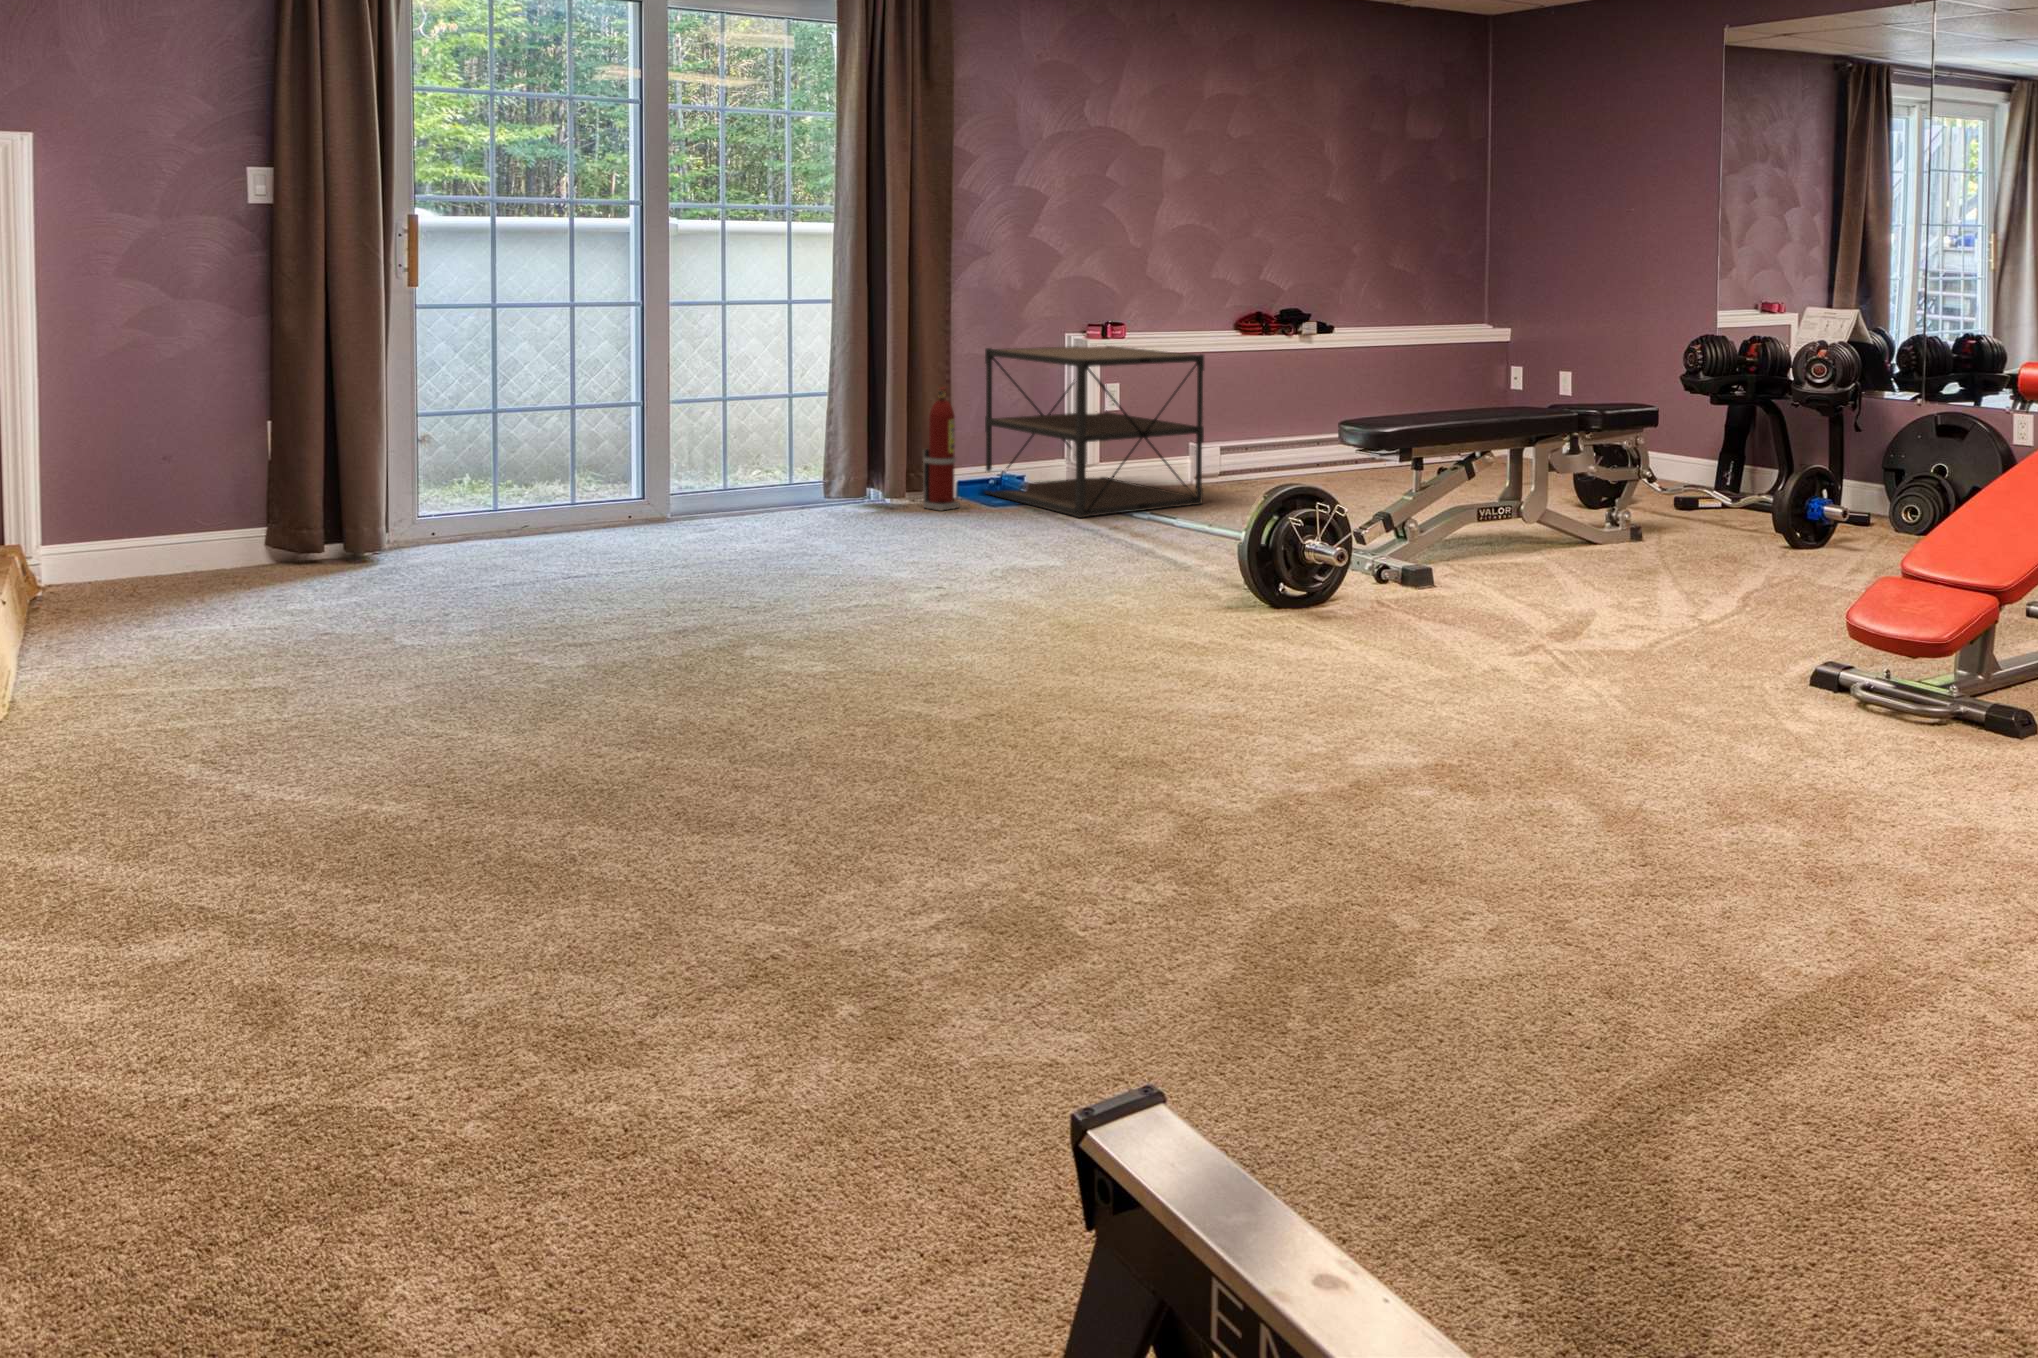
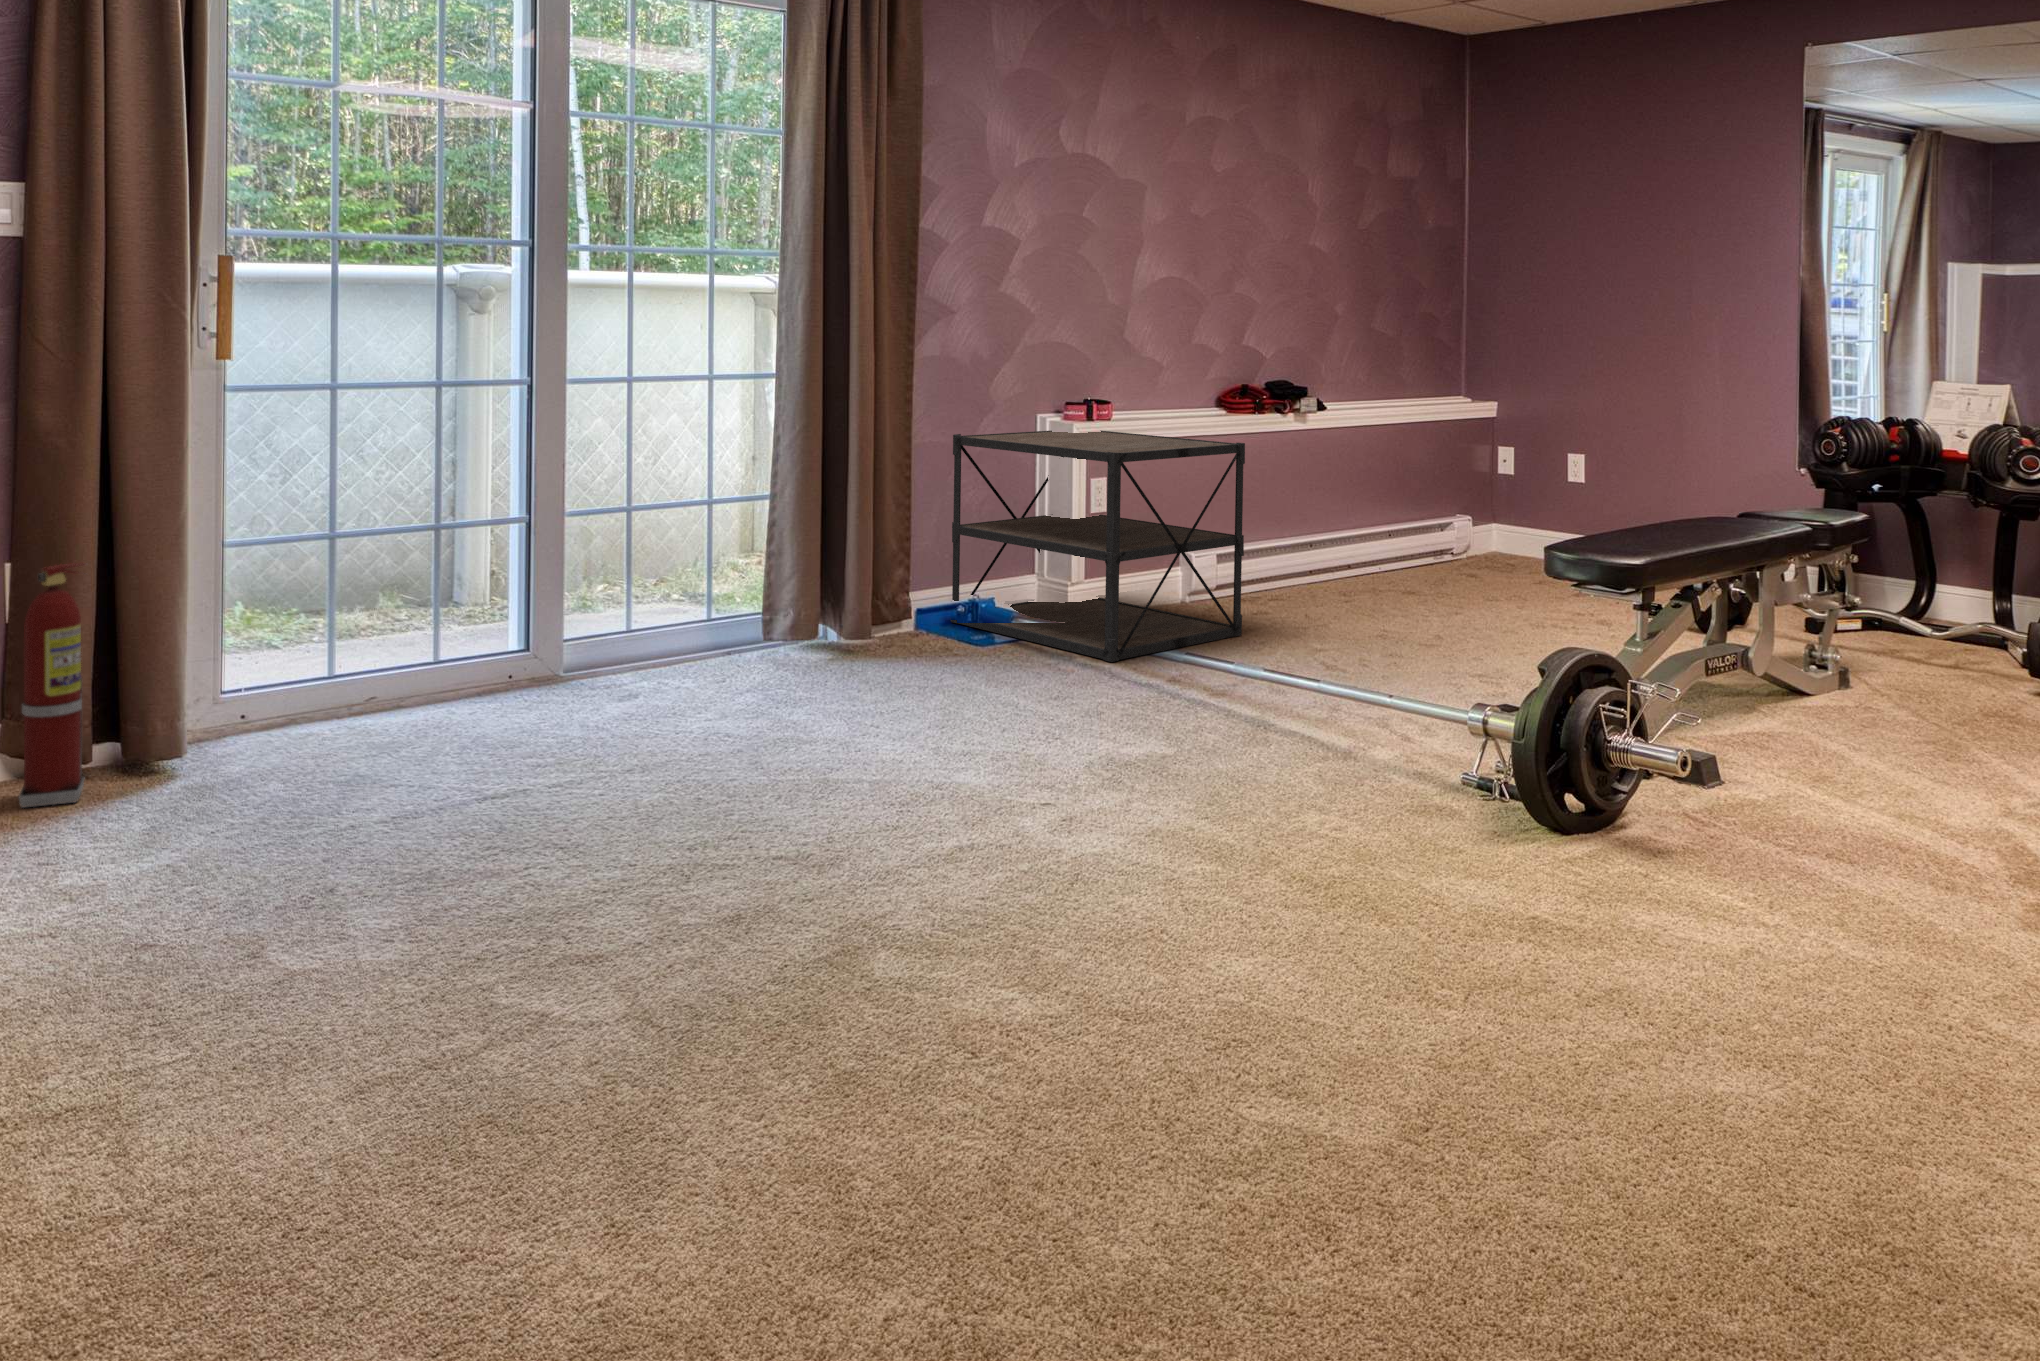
fire extinguisher: present [923,387,960,510] -> present [19,563,86,808]

